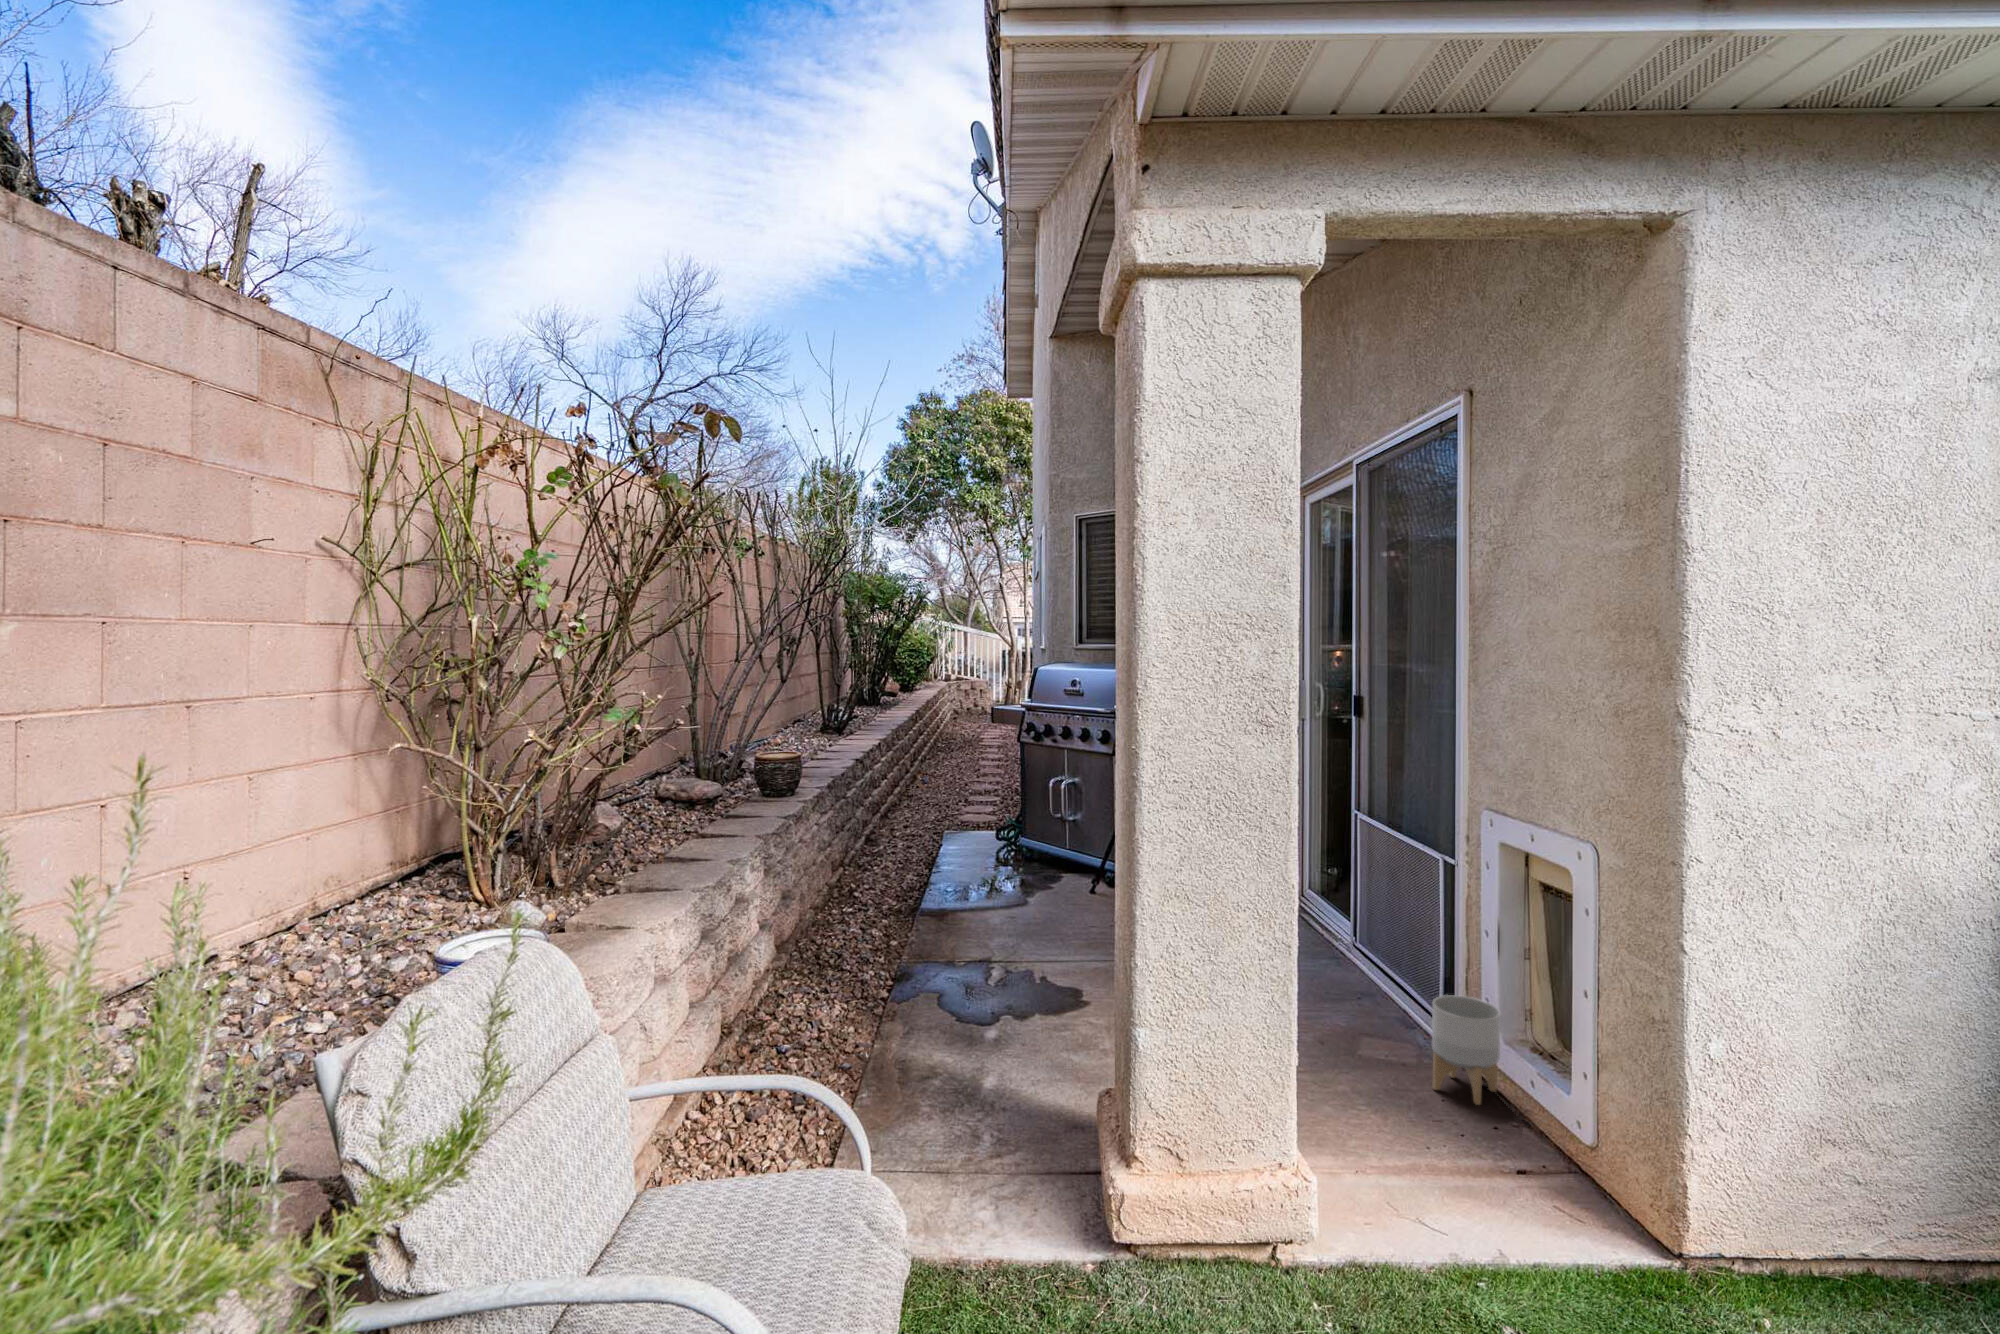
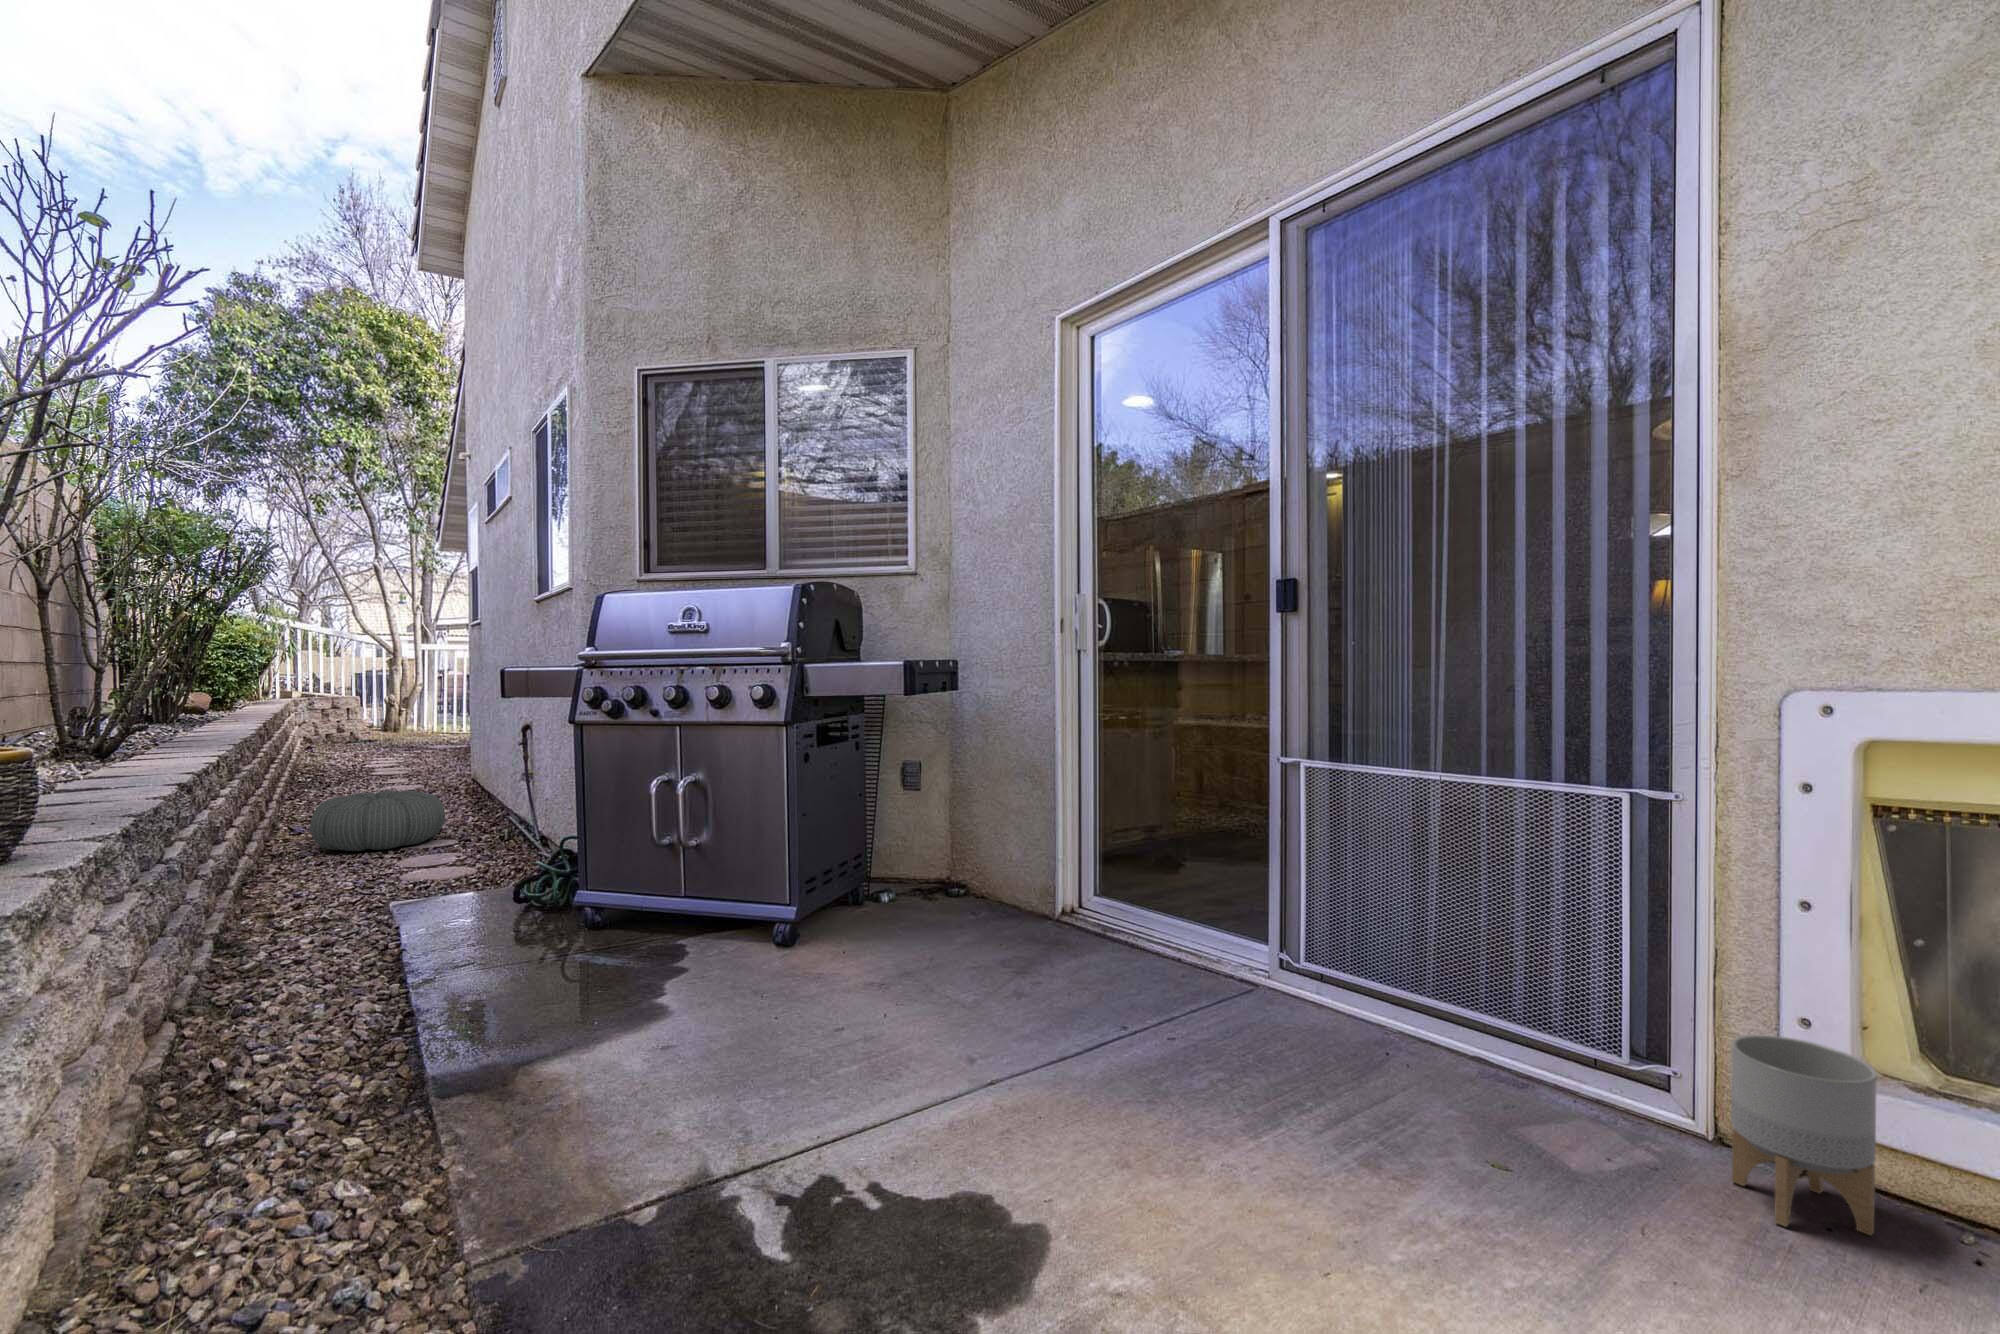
pouf: none [924,765,992,800] -> present [310,791,445,851]

